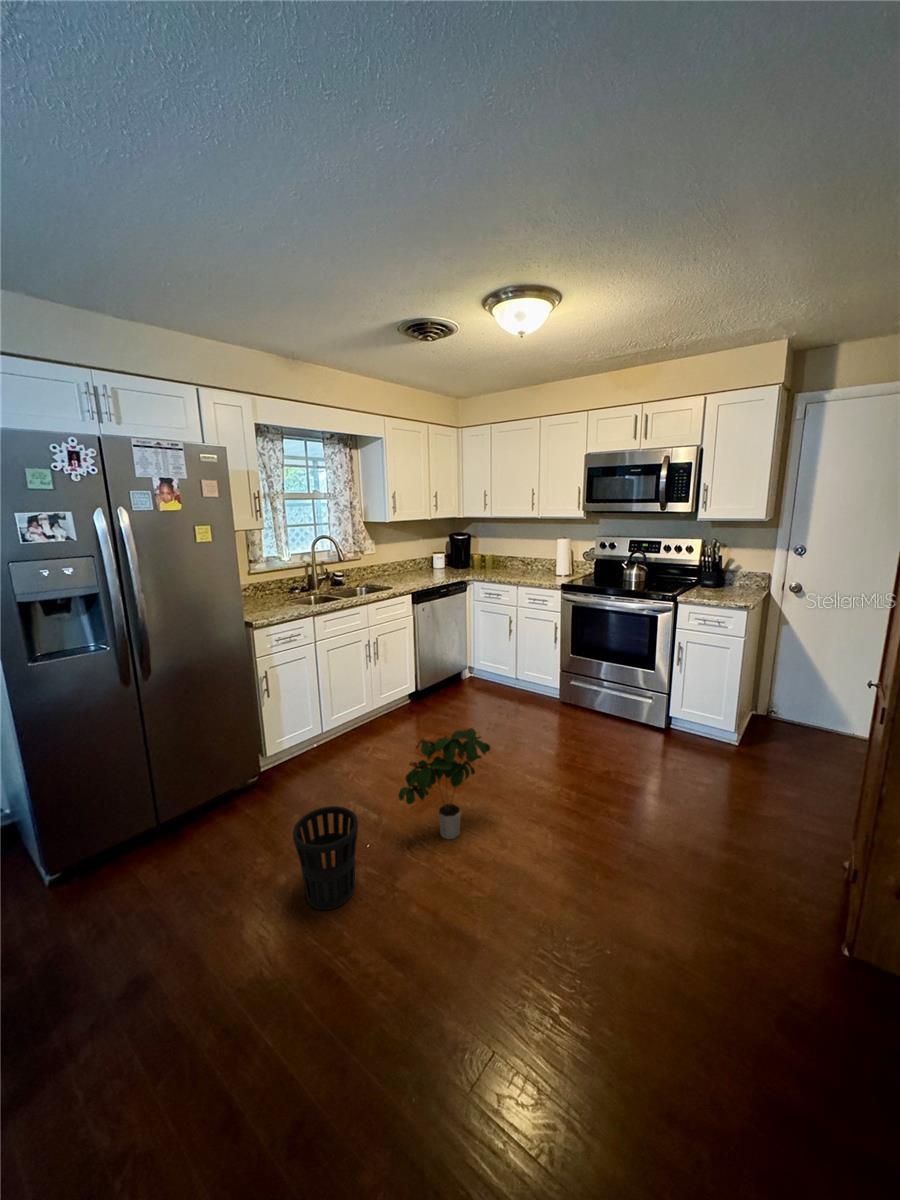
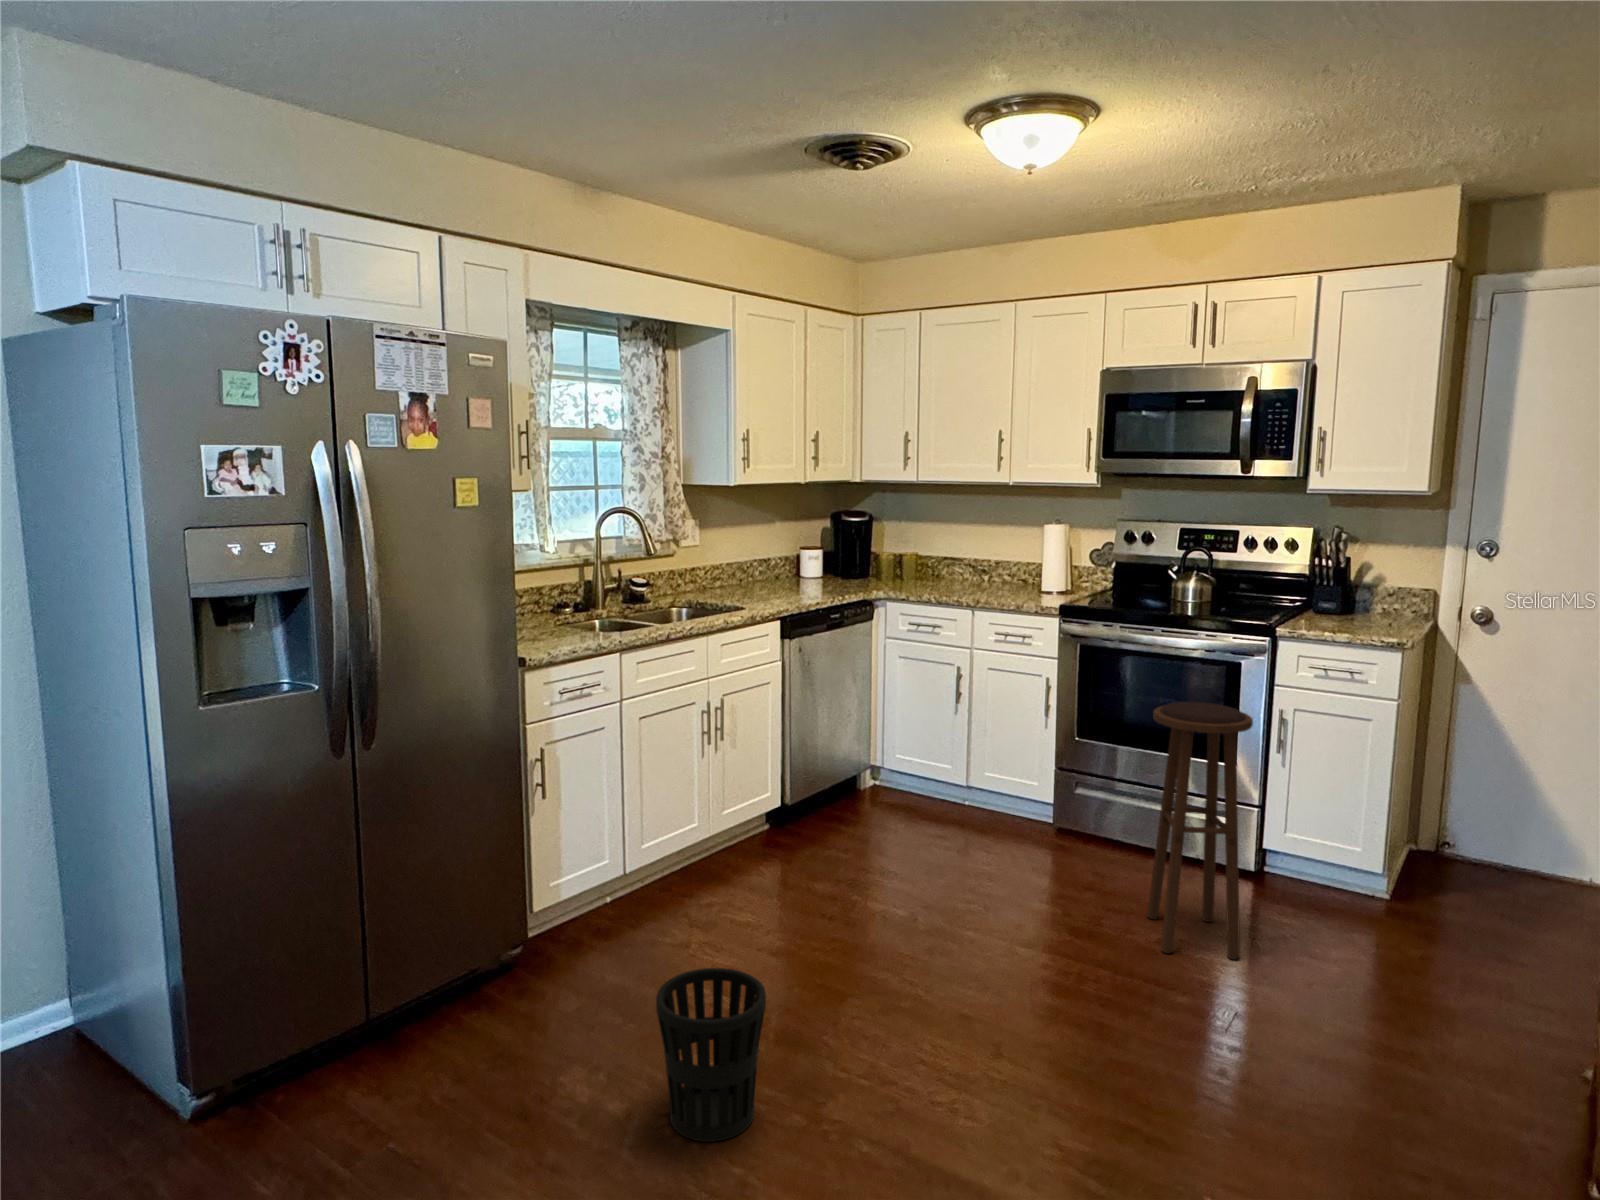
stool: none [601,642,659,785] -> present [1147,702,1253,959]
potted plant: present [398,728,490,839] -> none [818,843,971,1041]

